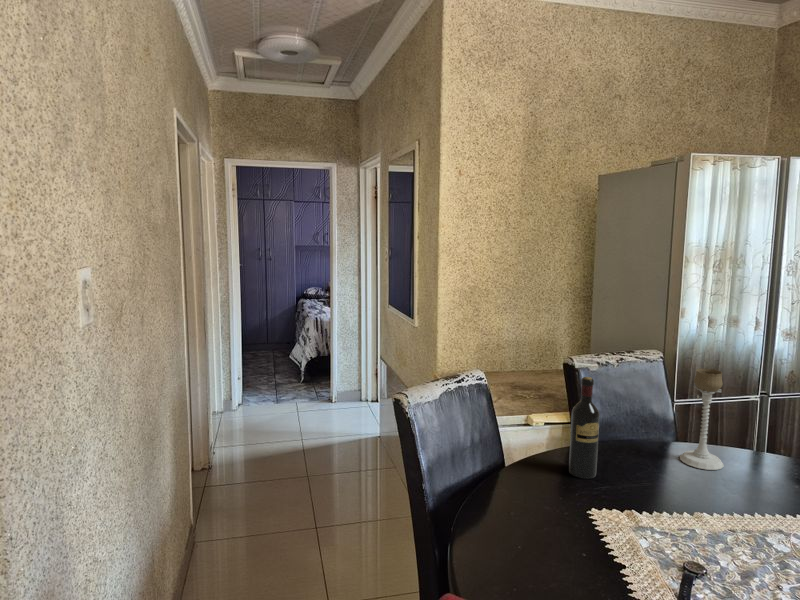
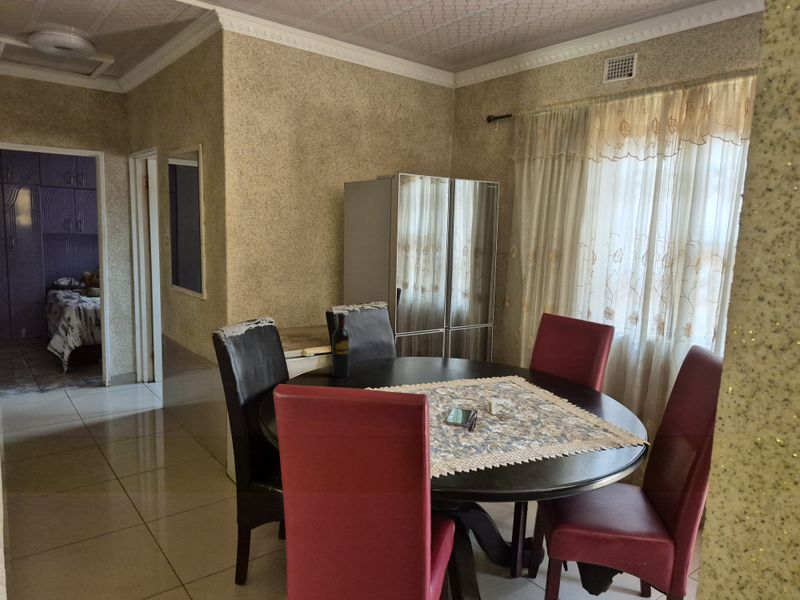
candle holder: present [680,368,724,470] -> none [398,306,421,366]

